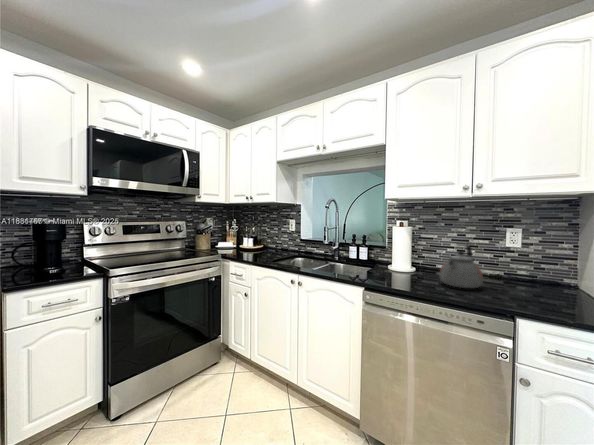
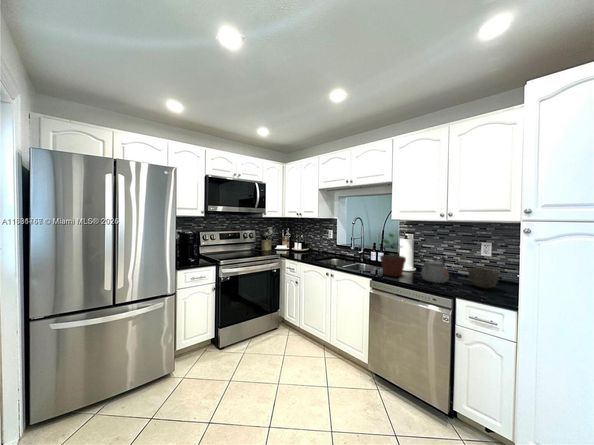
potted plant: none [376,218,415,281] -> present [380,234,406,277]
bowl: none [509,264,561,294] -> present [468,268,499,288]

